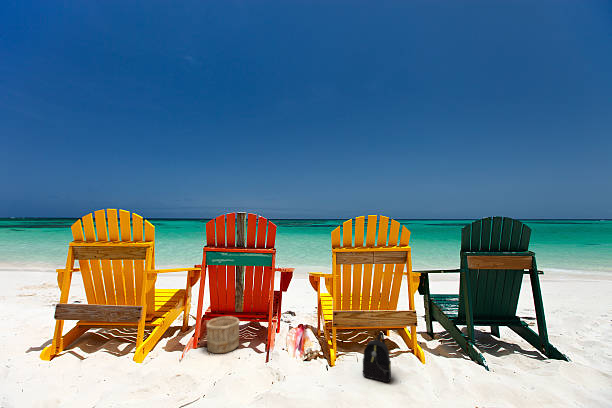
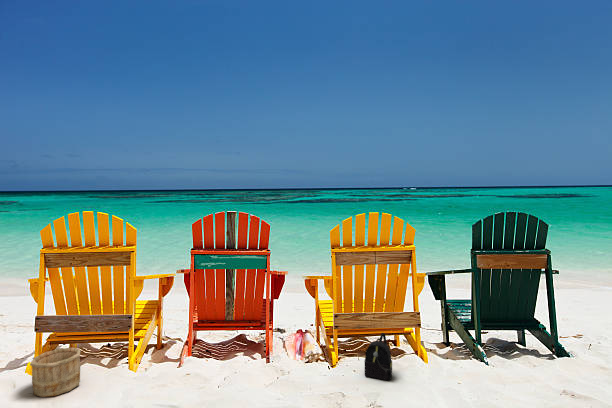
wooden bucket: present [206,316,240,353] -> present [30,348,81,397]

